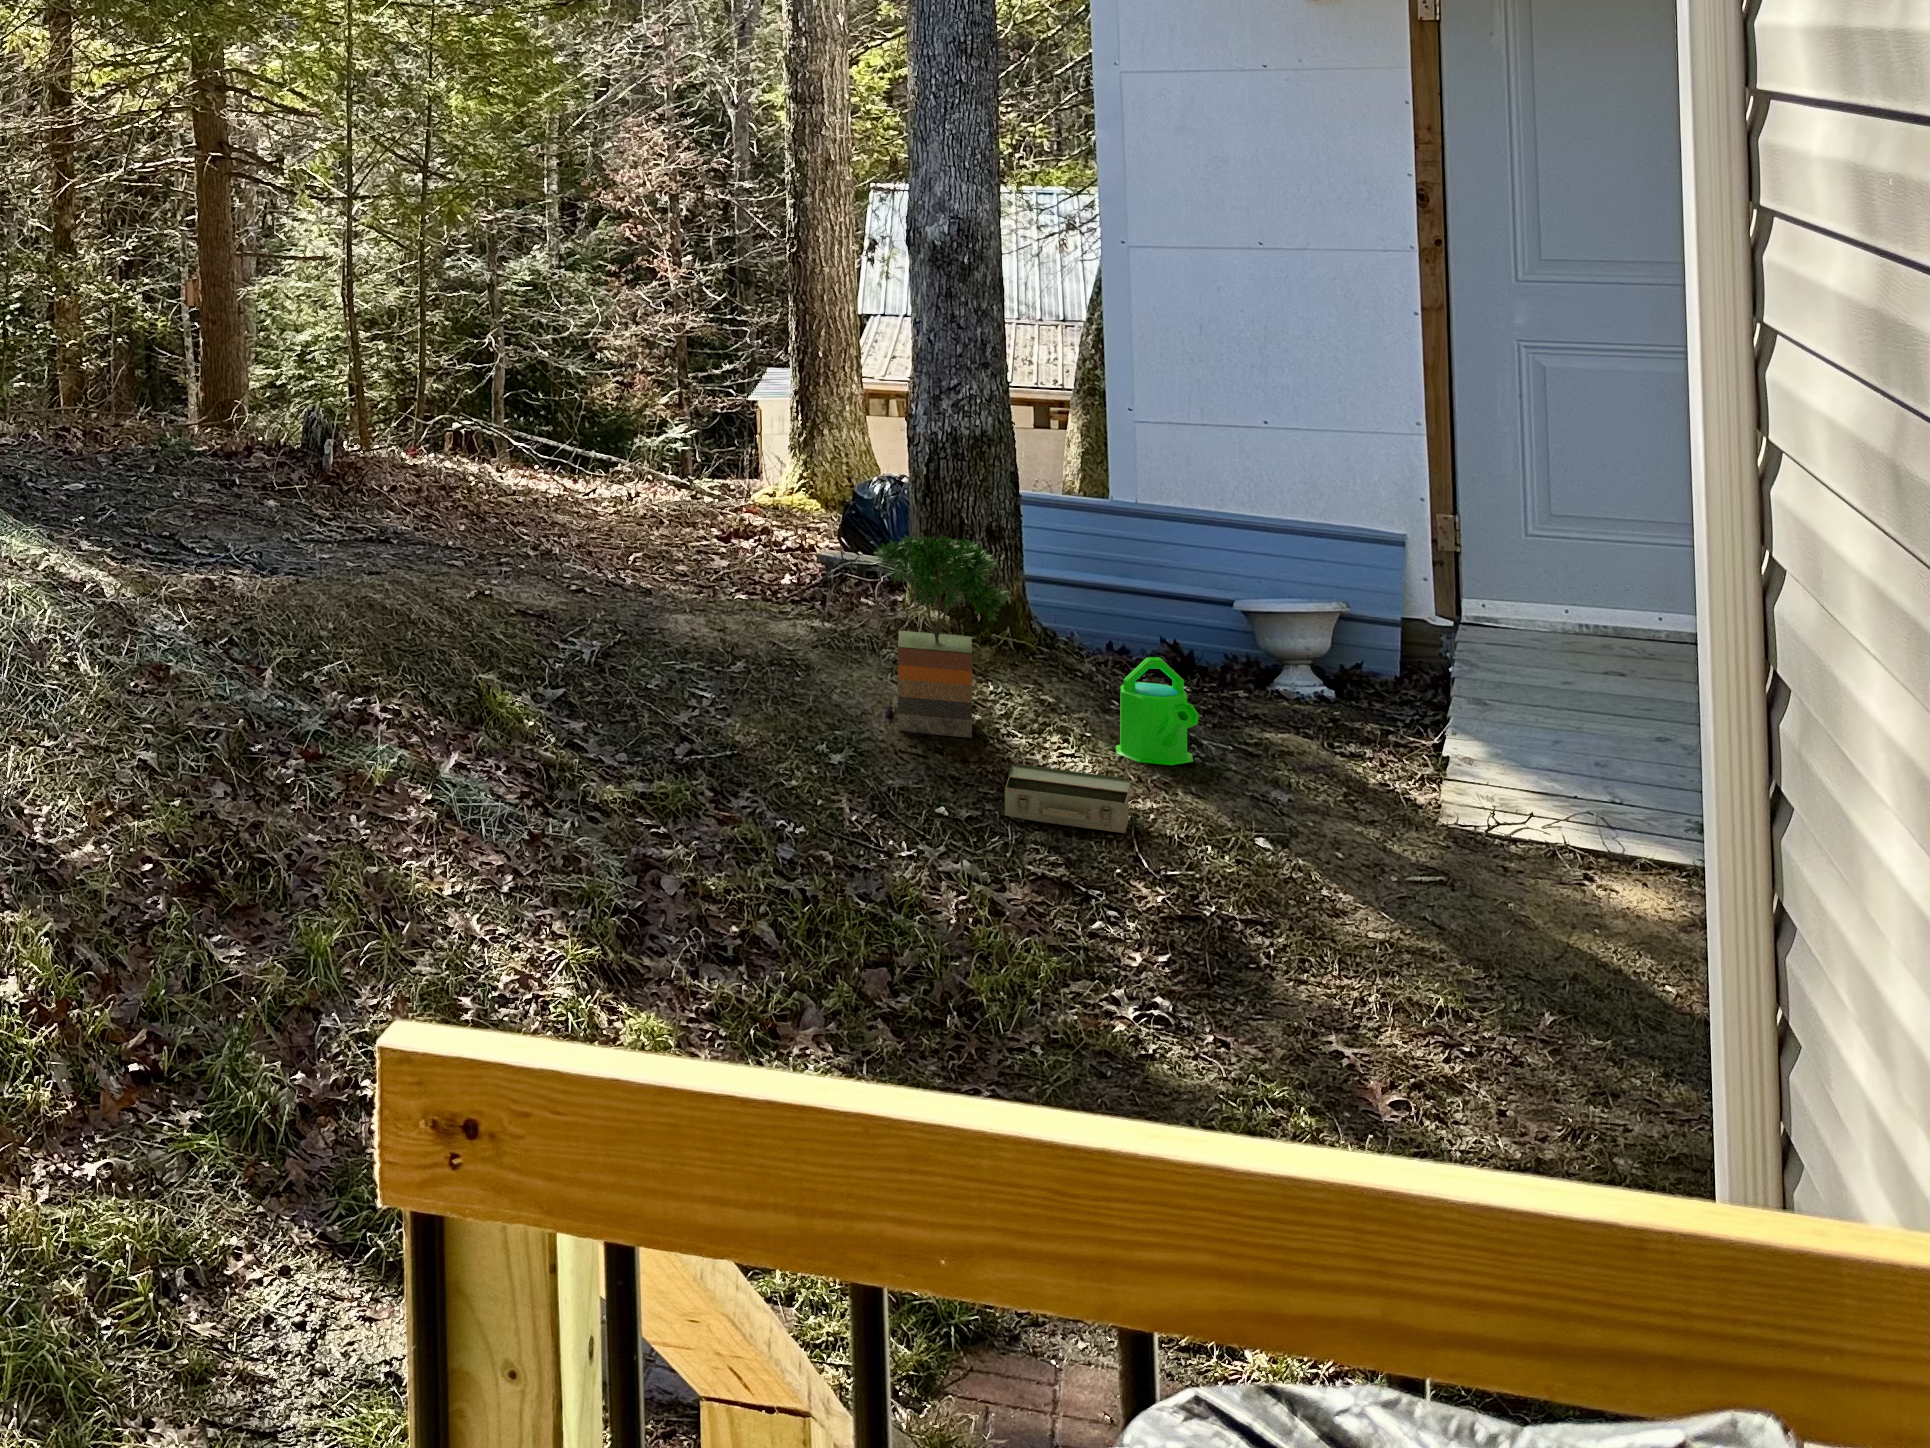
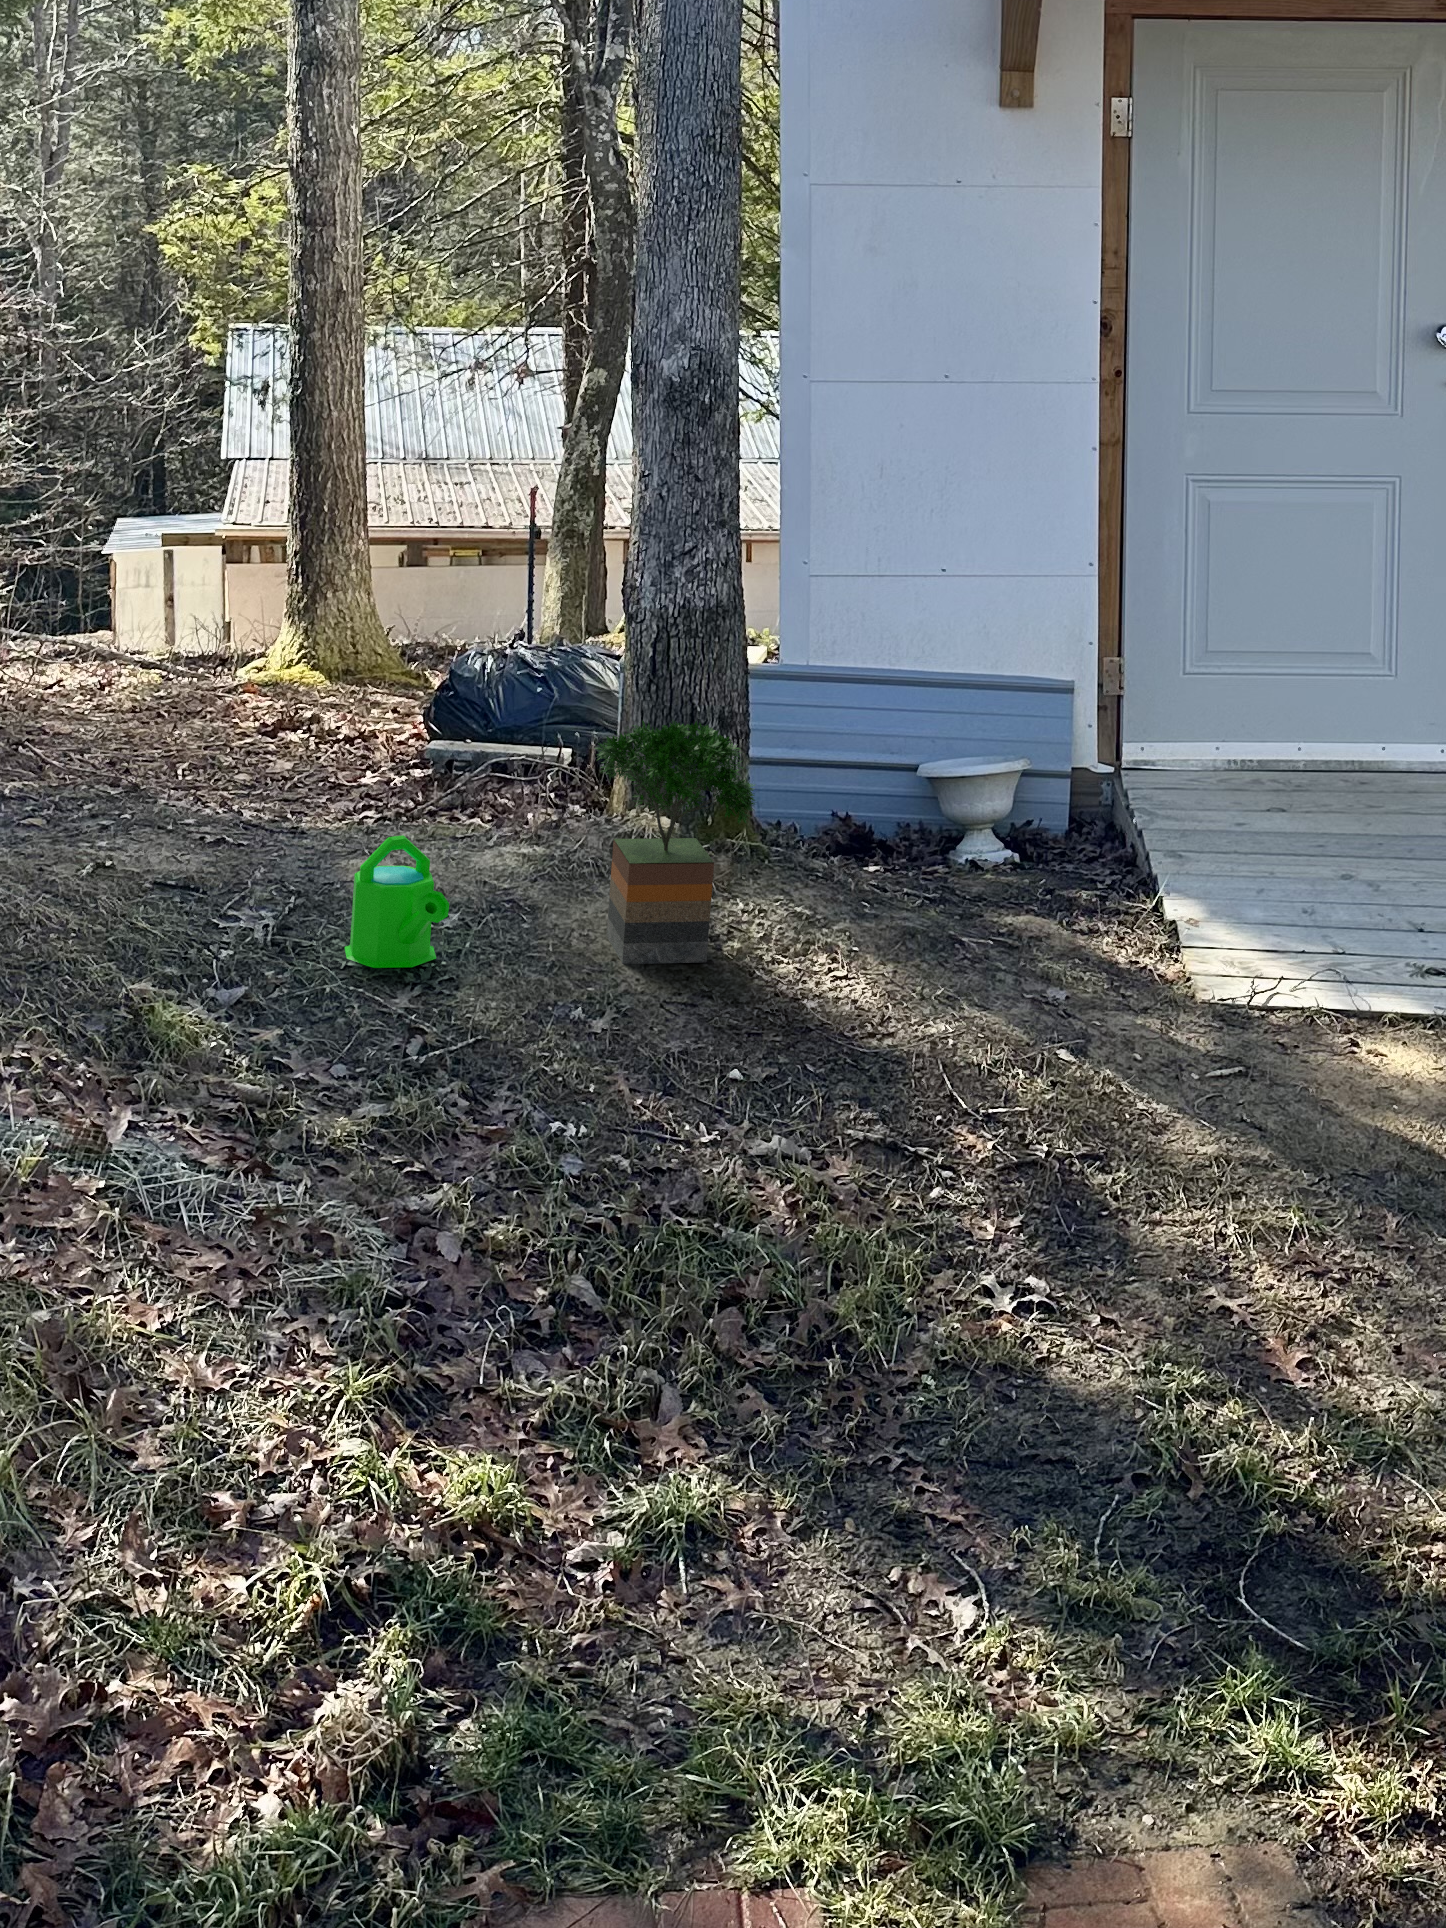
watering can: present [1116,657,1199,765] -> present [344,835,449,968]
toolbox: present [1005,764,1131,833] -> none [799,1001,947,1074]

